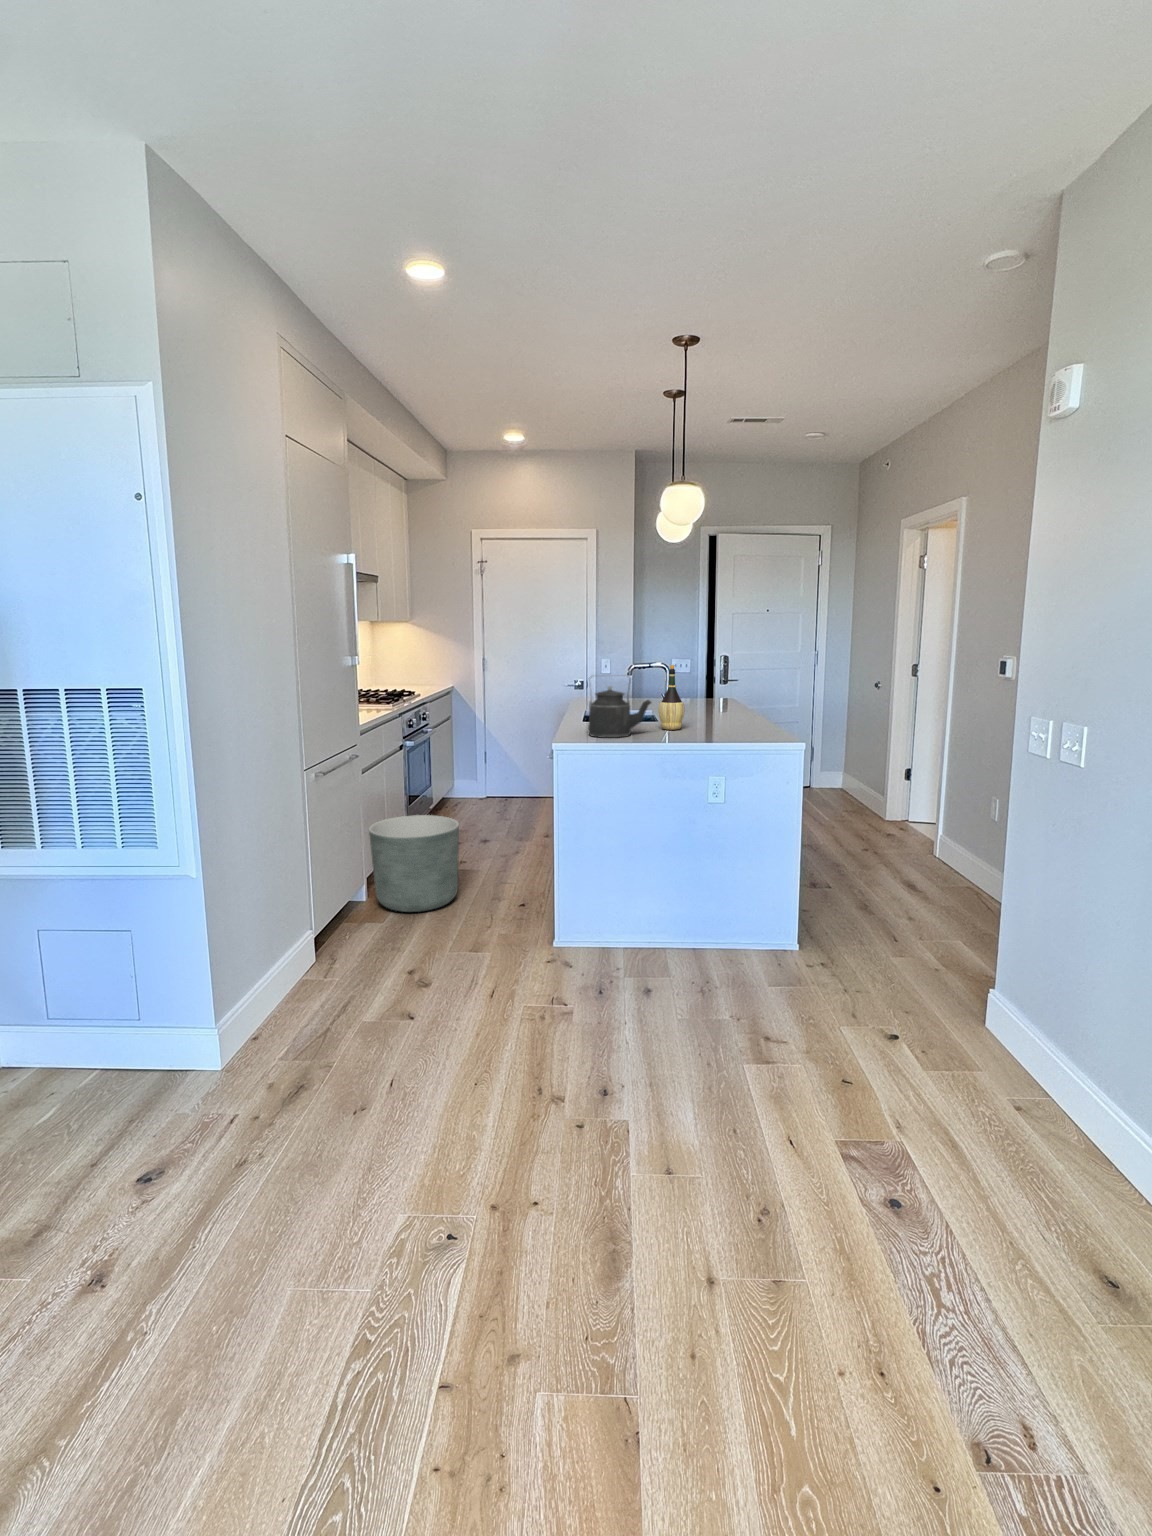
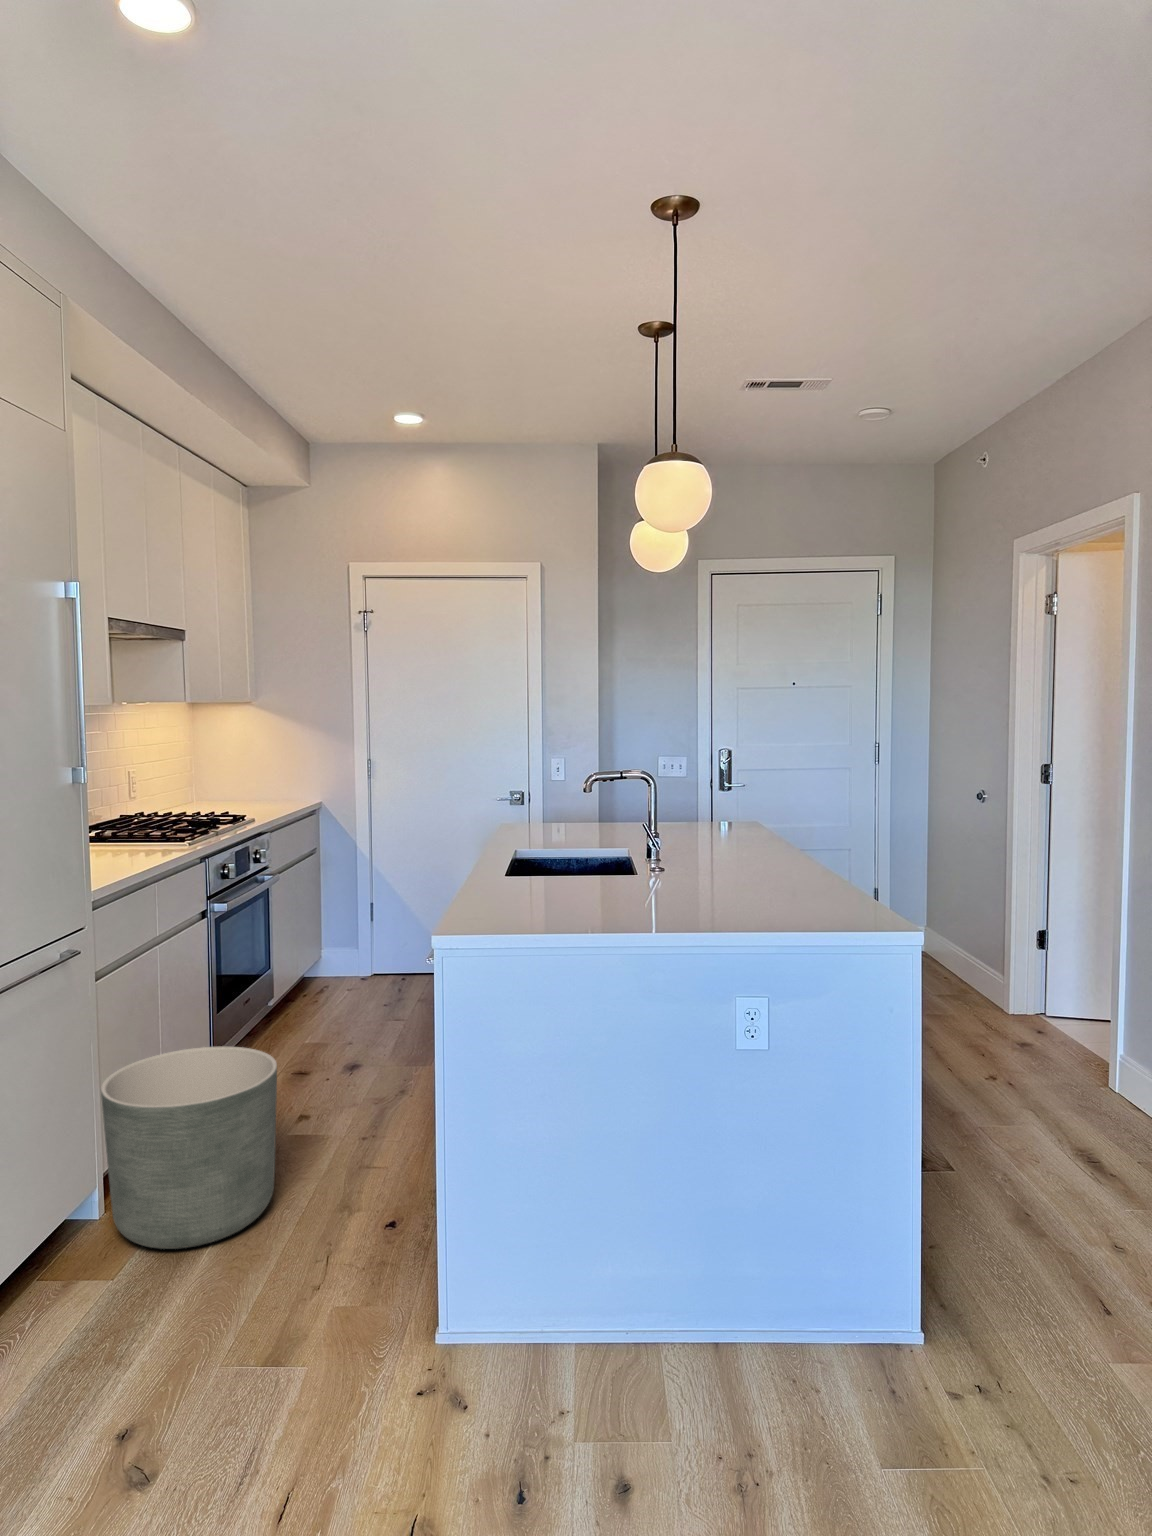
wine bottle: present [659,665,685,730] -> none [638,776,685,894]
kettle: present [588,677,651,738] -> none [505,797,624,918]

